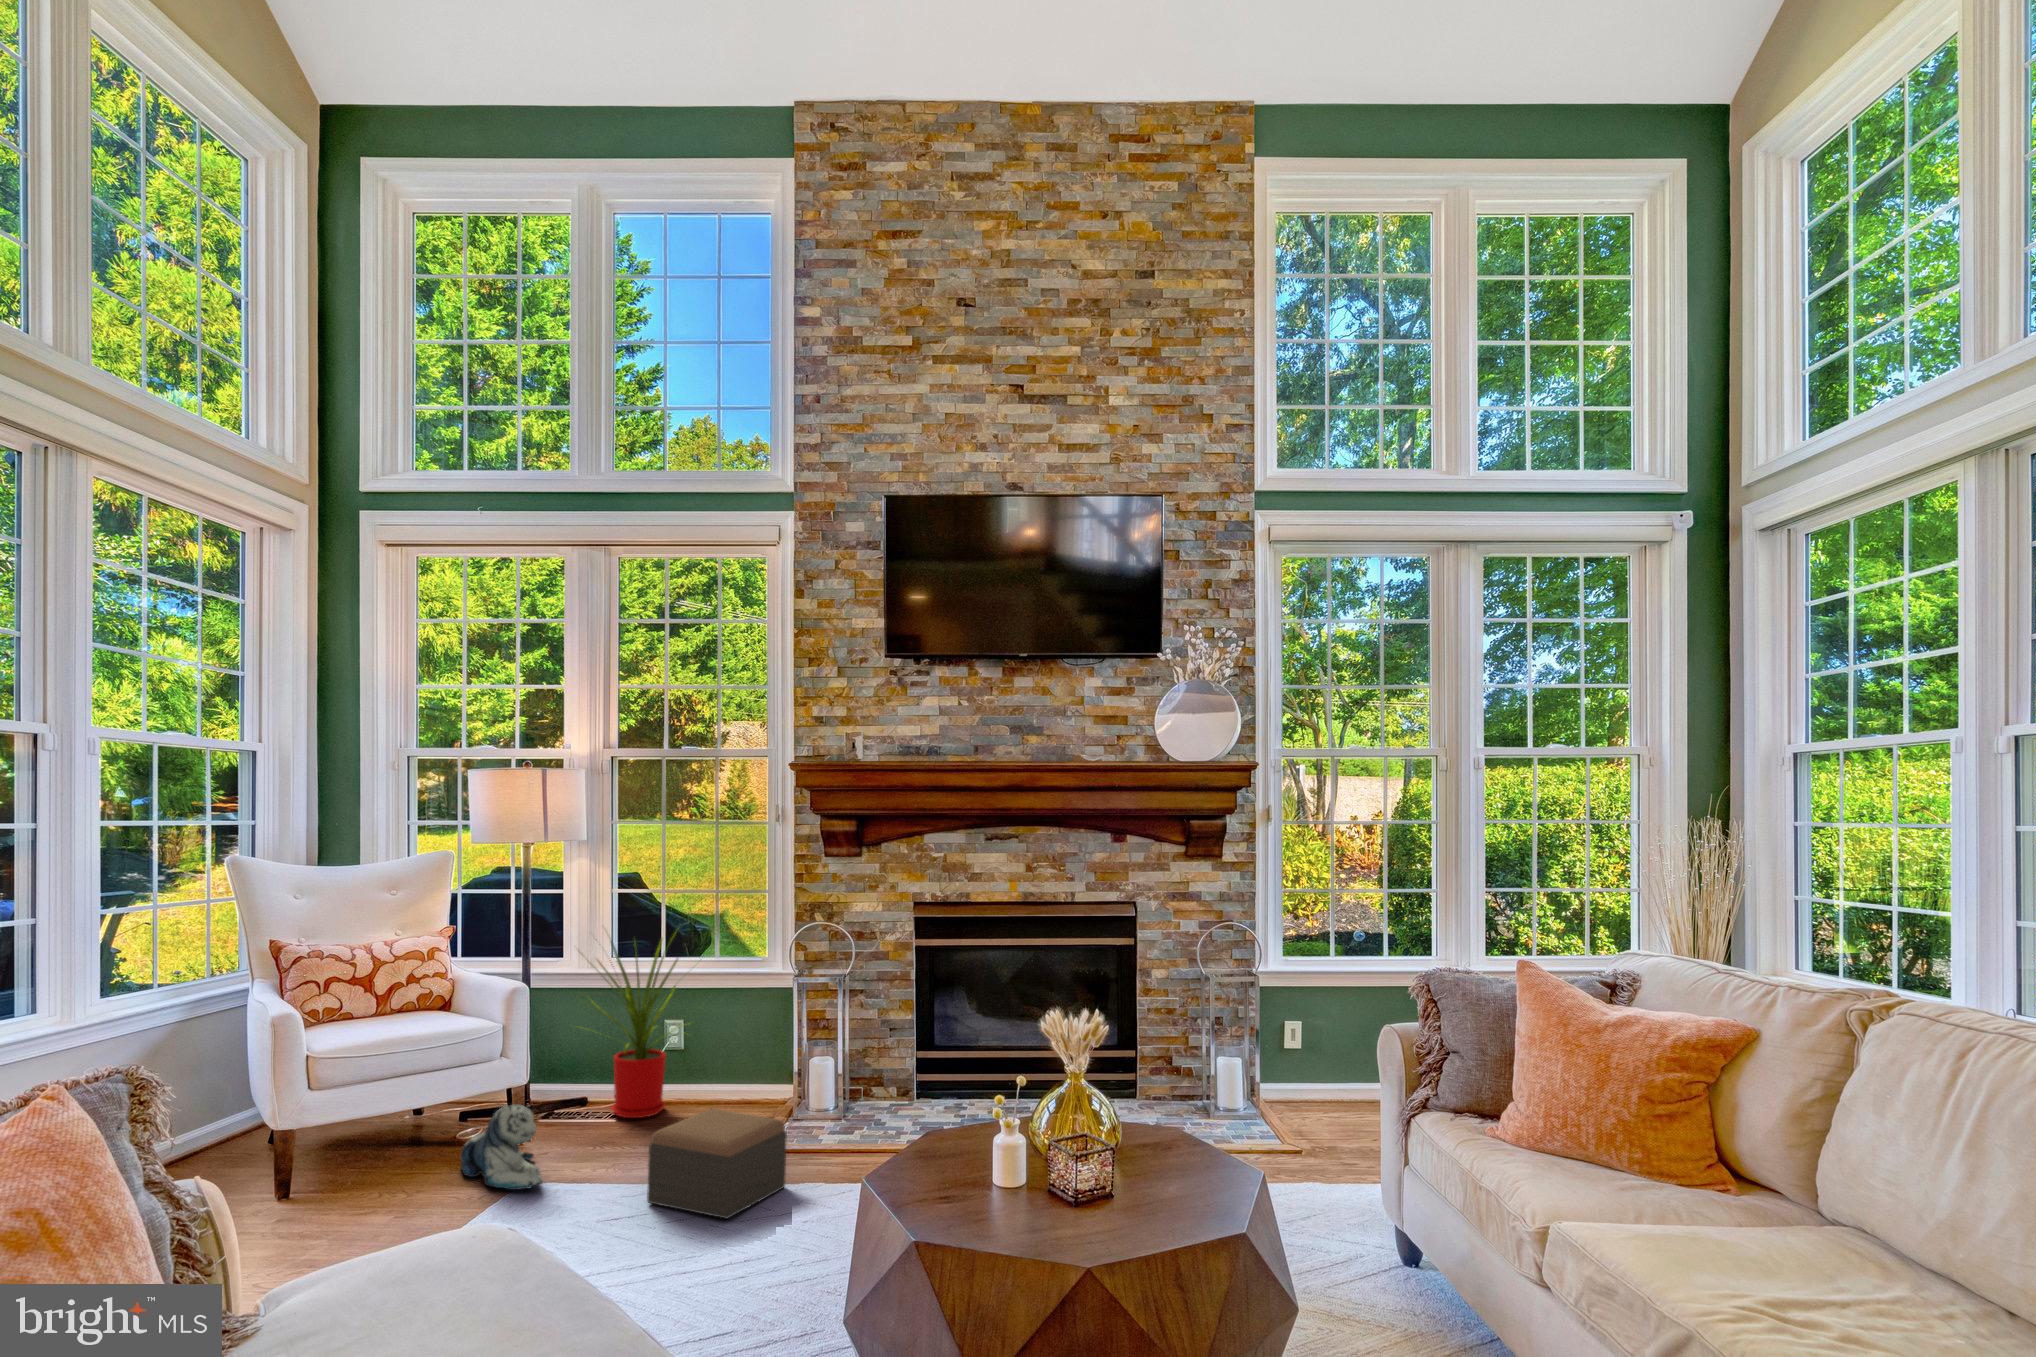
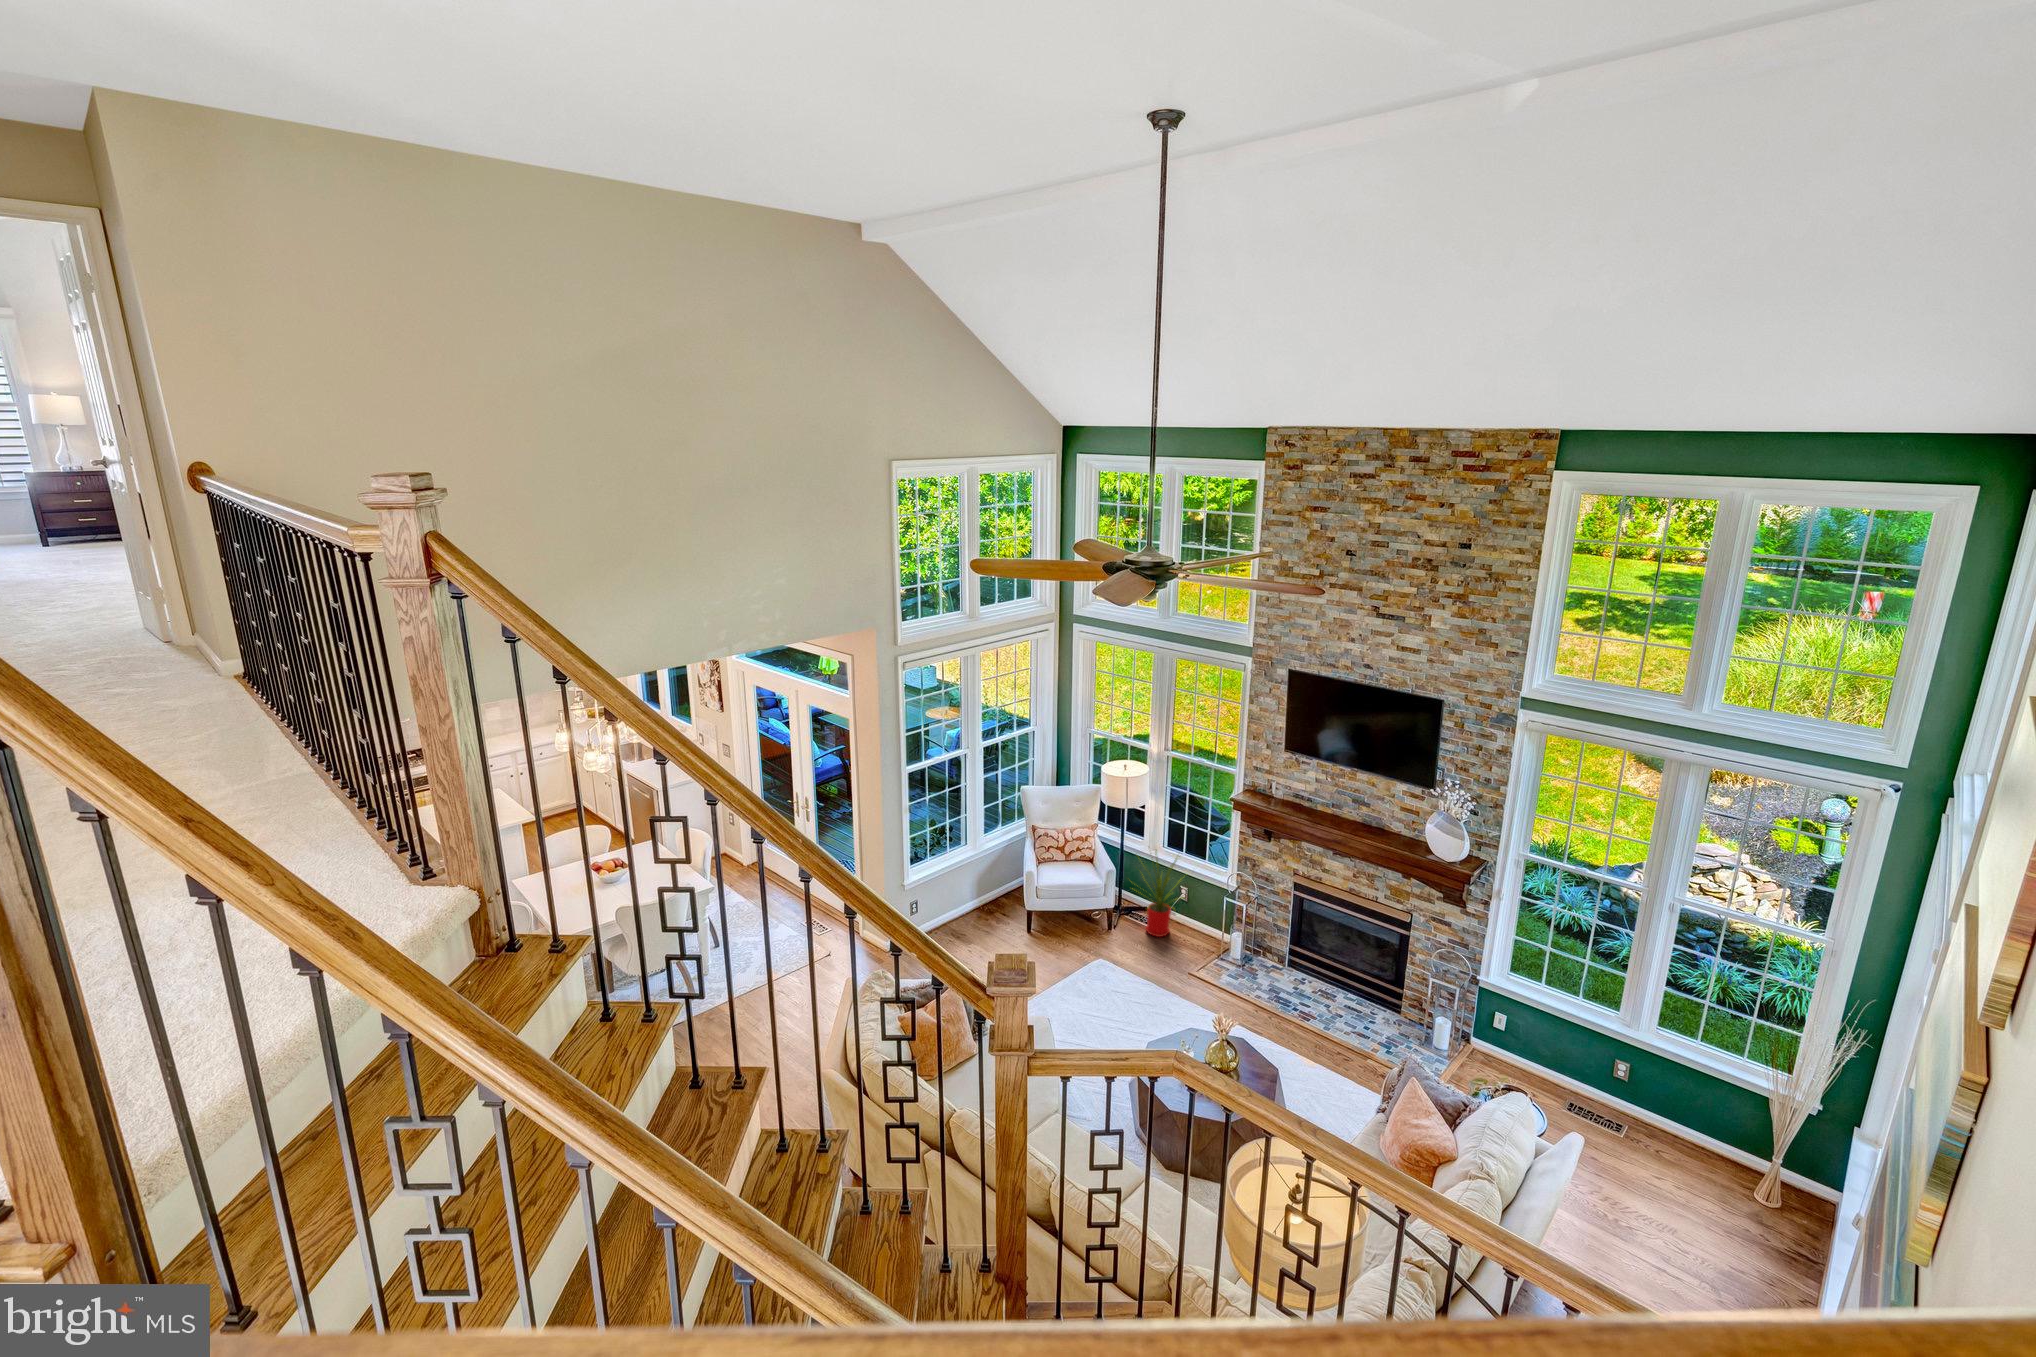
plush toy: present [461,1104,542,1190] -> none [1072,926,1102,965]
footstool: present [647,1109,787,1219] -> none [1130,955,1191,1011]

